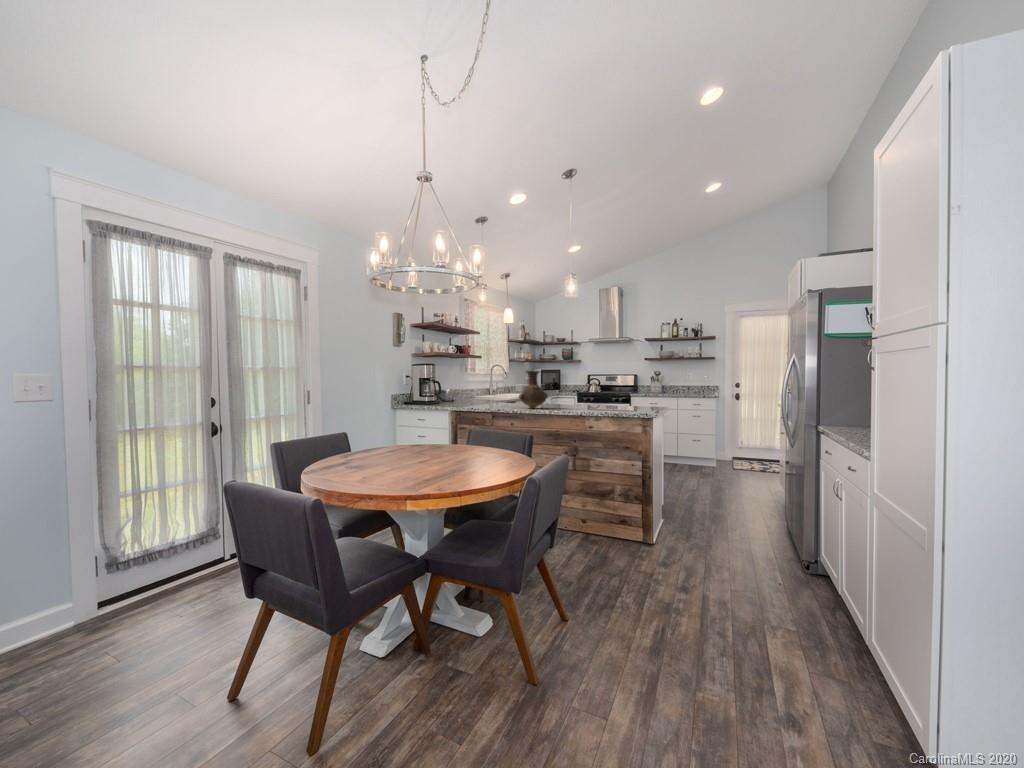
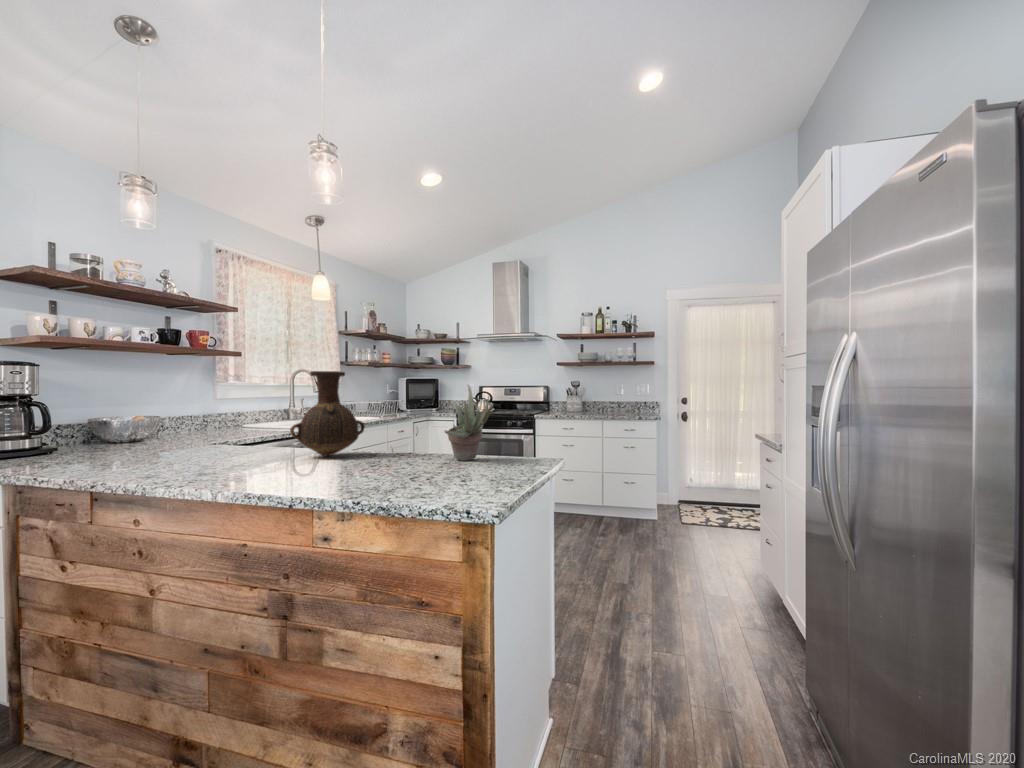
succulent plant: none [587,377,608,410] -> present [445,385,493,461]

